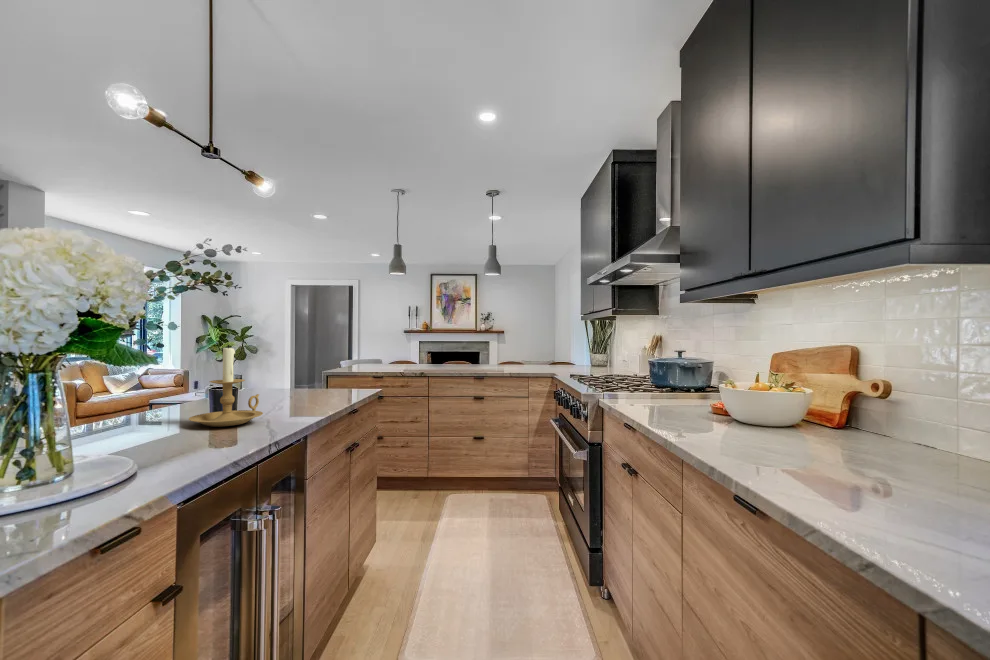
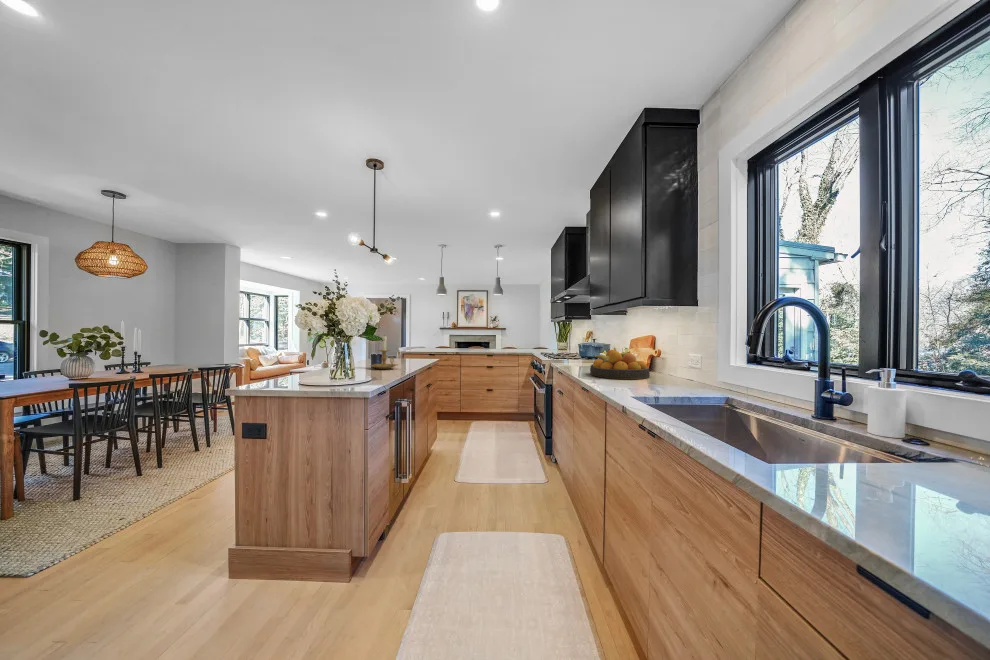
fruit bowl: none [728,383,910,474] -> present [590,350,650,379]

